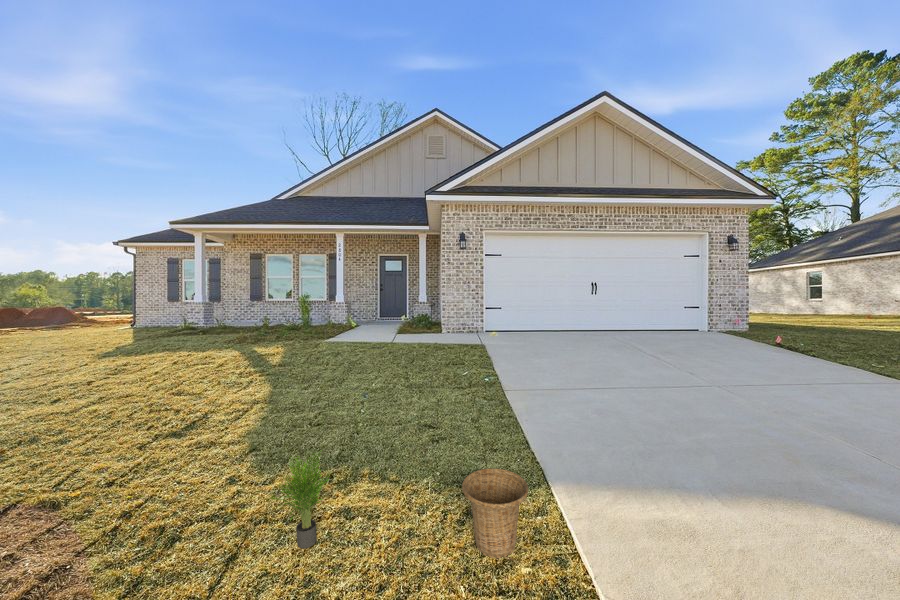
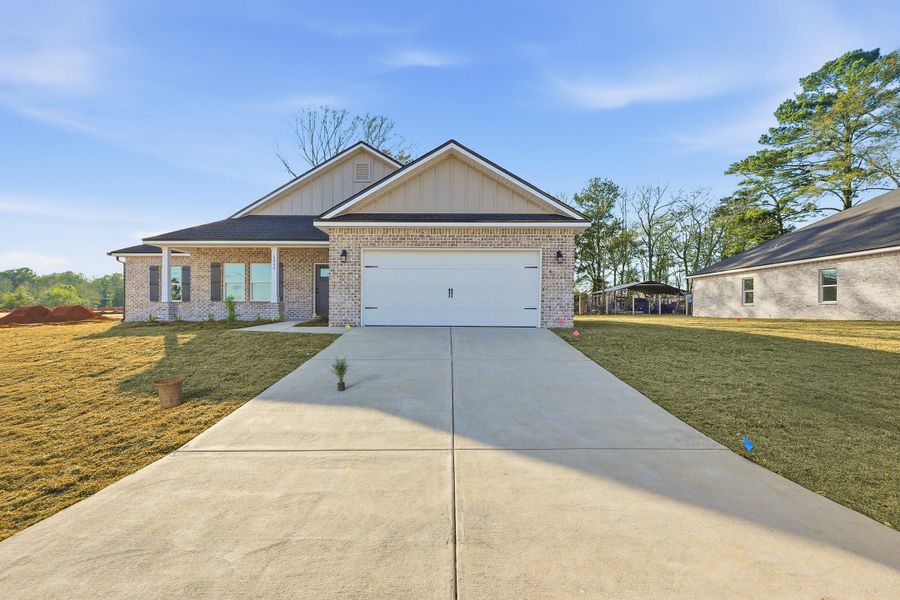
potted plant: present [272,450,327,549] -> present [330,359,347,391]

